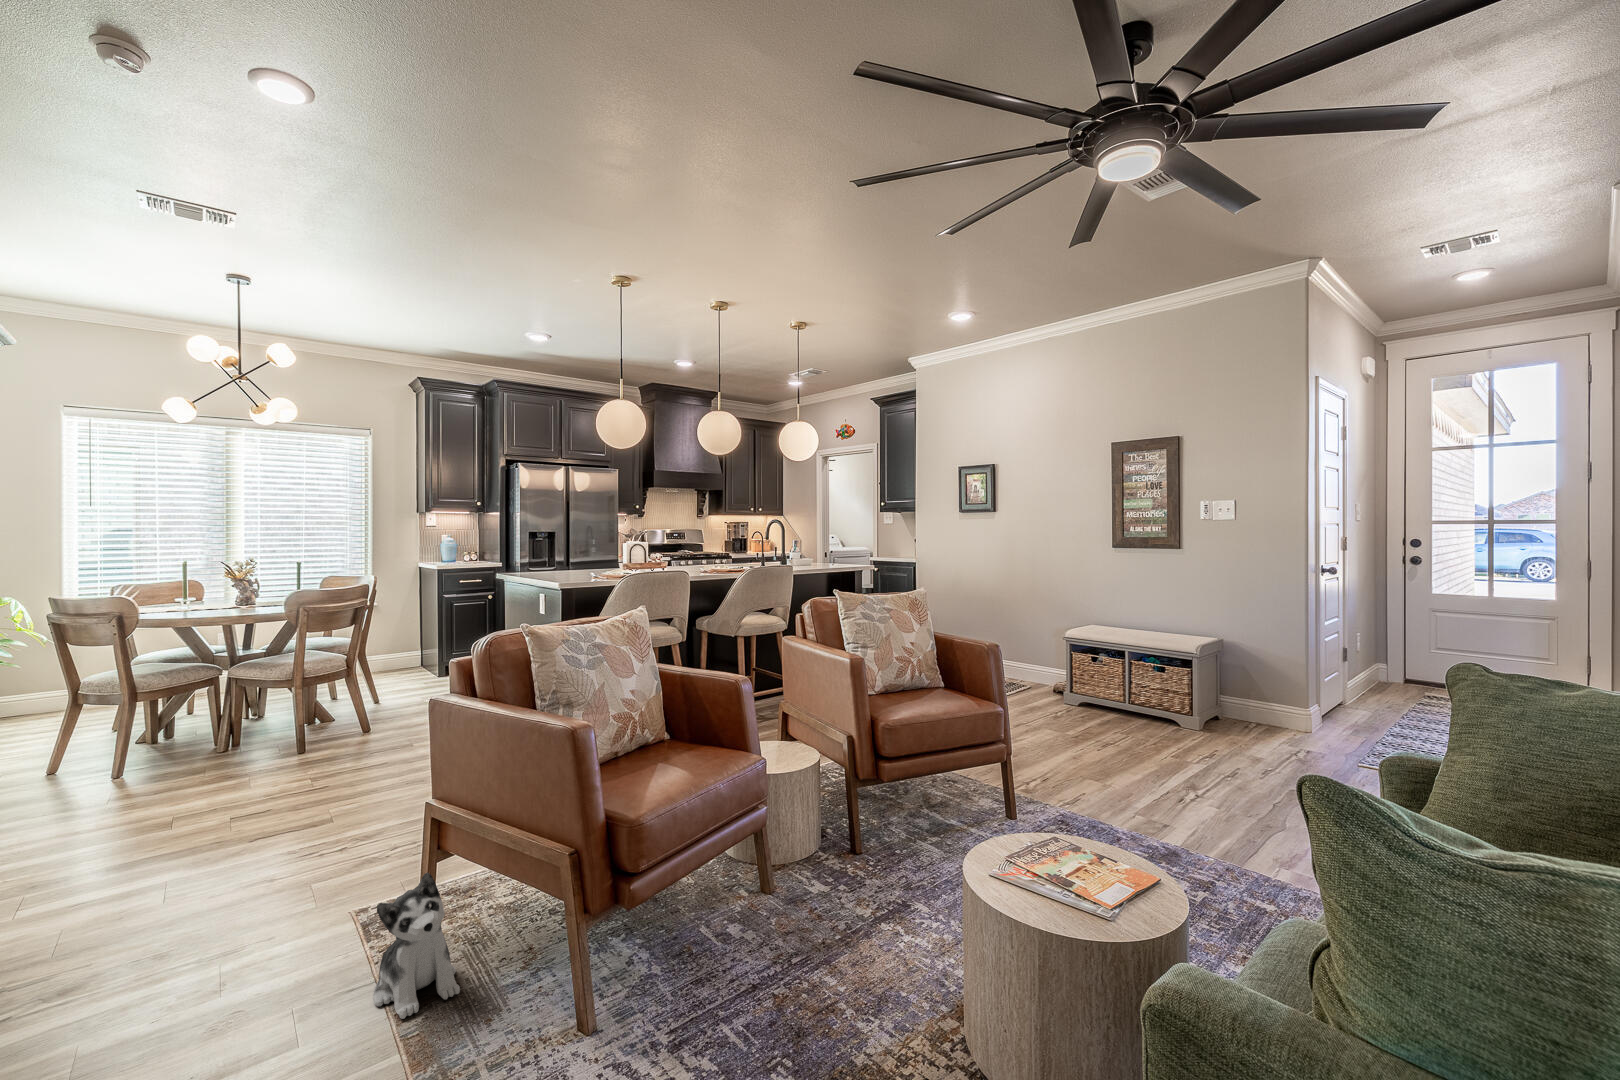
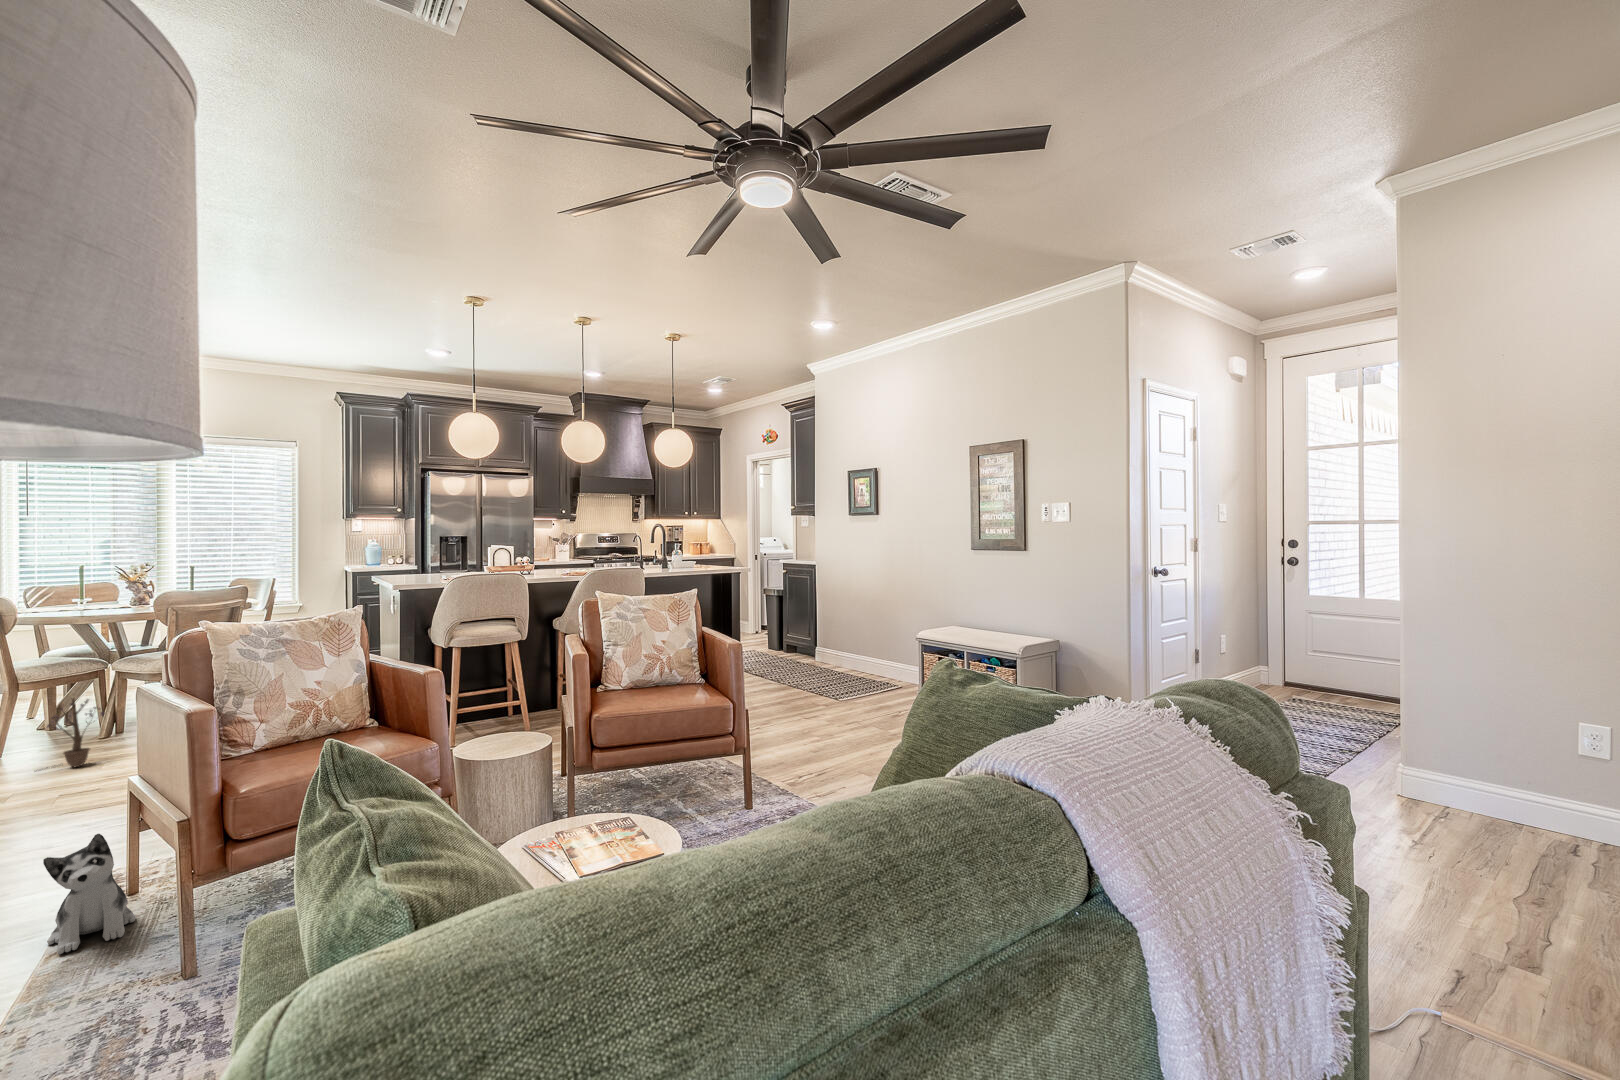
decorative plant: none [180,708,249,793] -> present [36,698,105,771]

